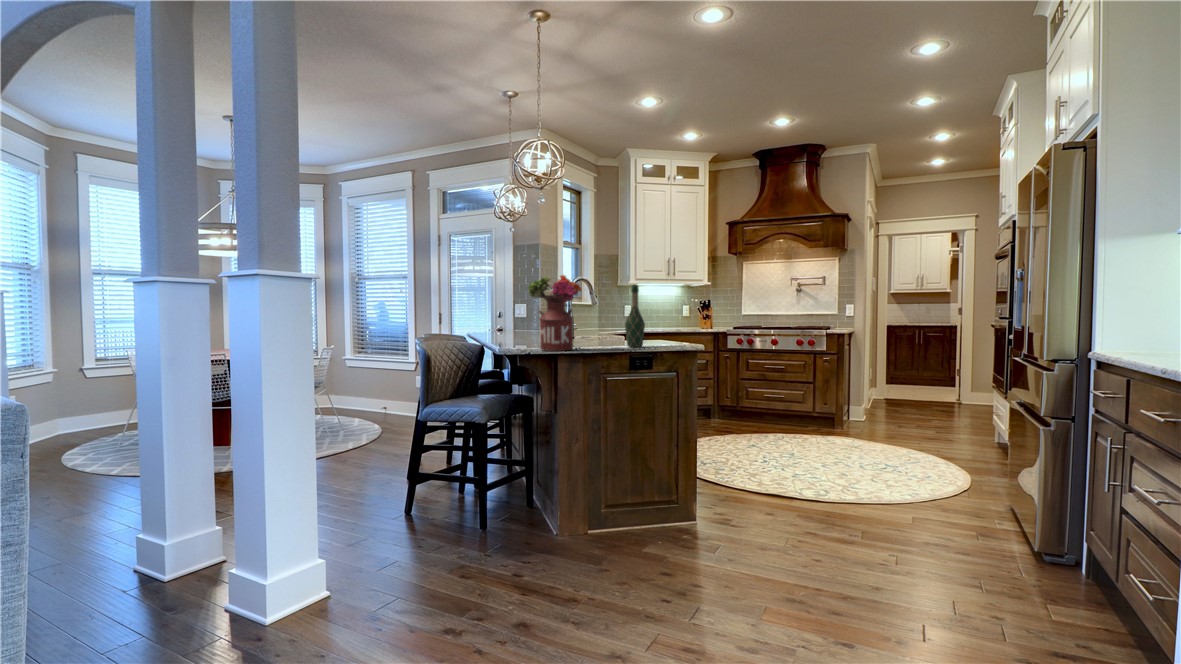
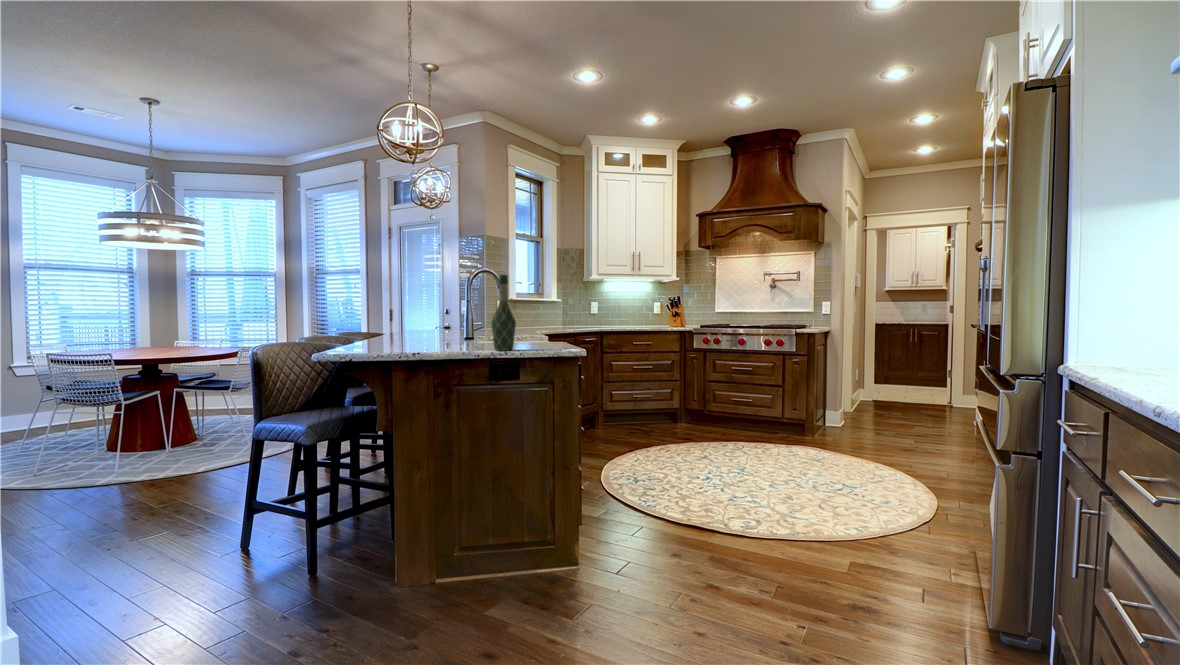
flower arrangement: present [528,275,581,351] -> none [360,261,431,355]

